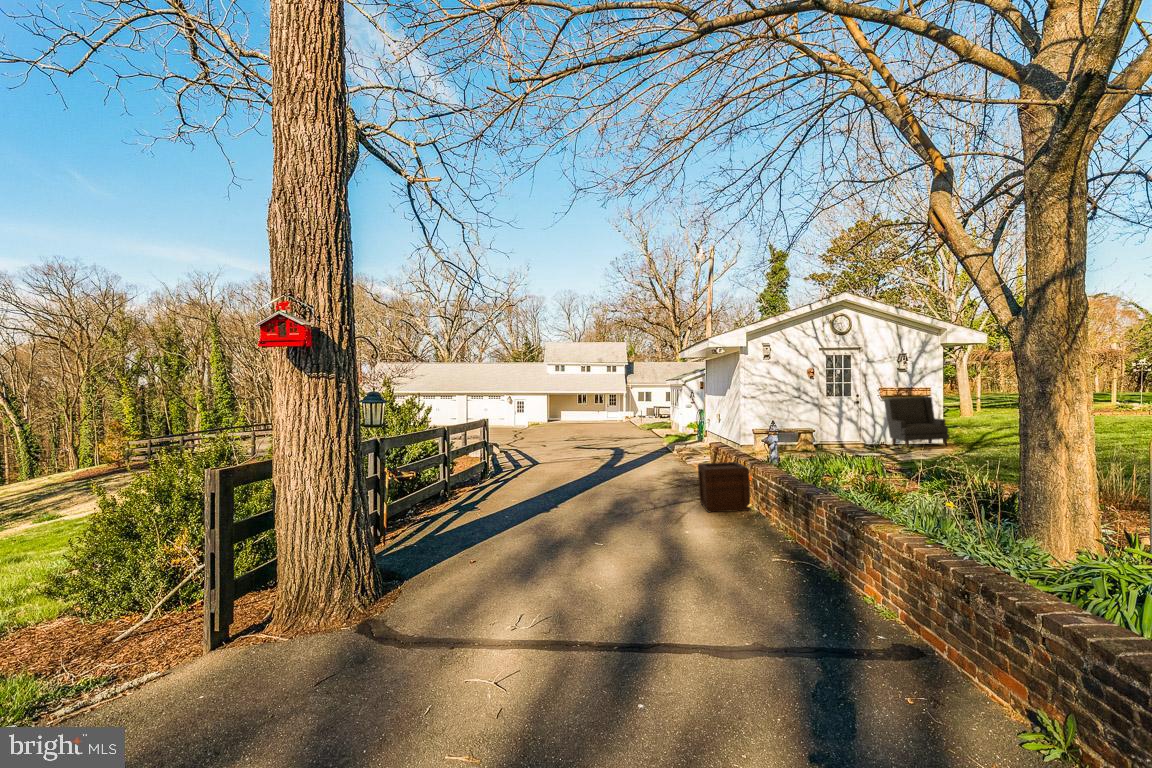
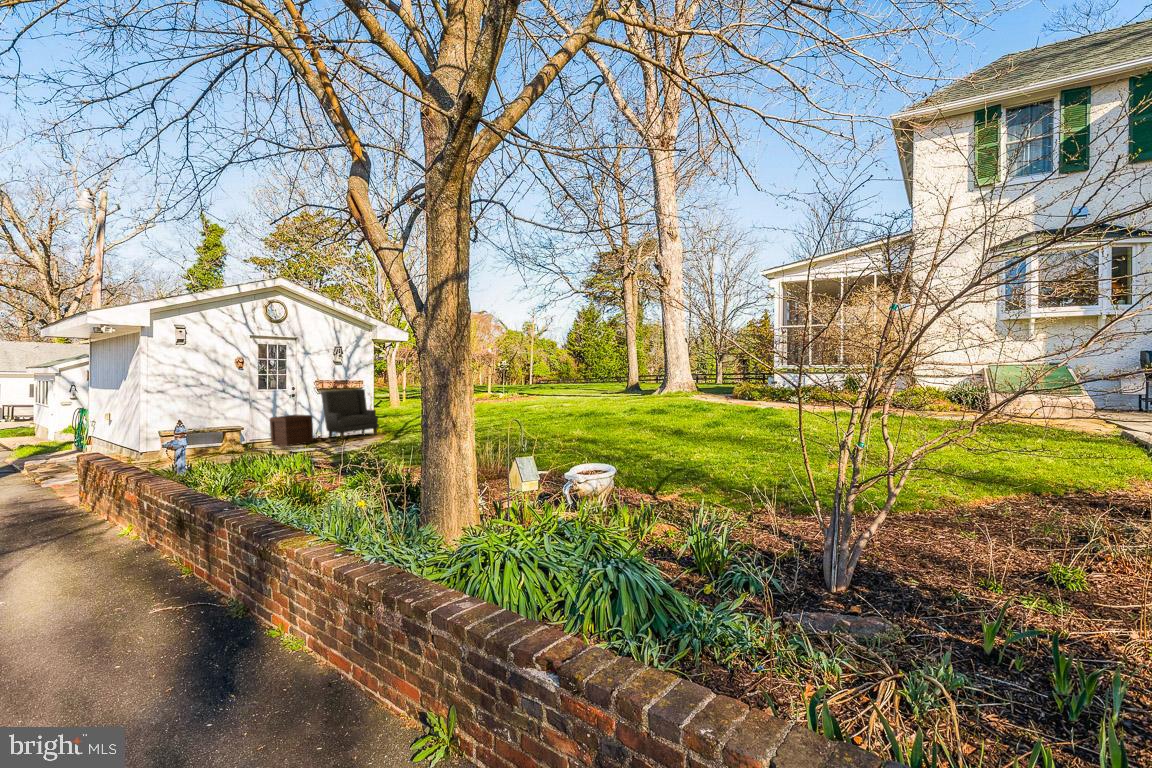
wooden crate: present [698,462,751,512] -> present [270,415,313,446]

